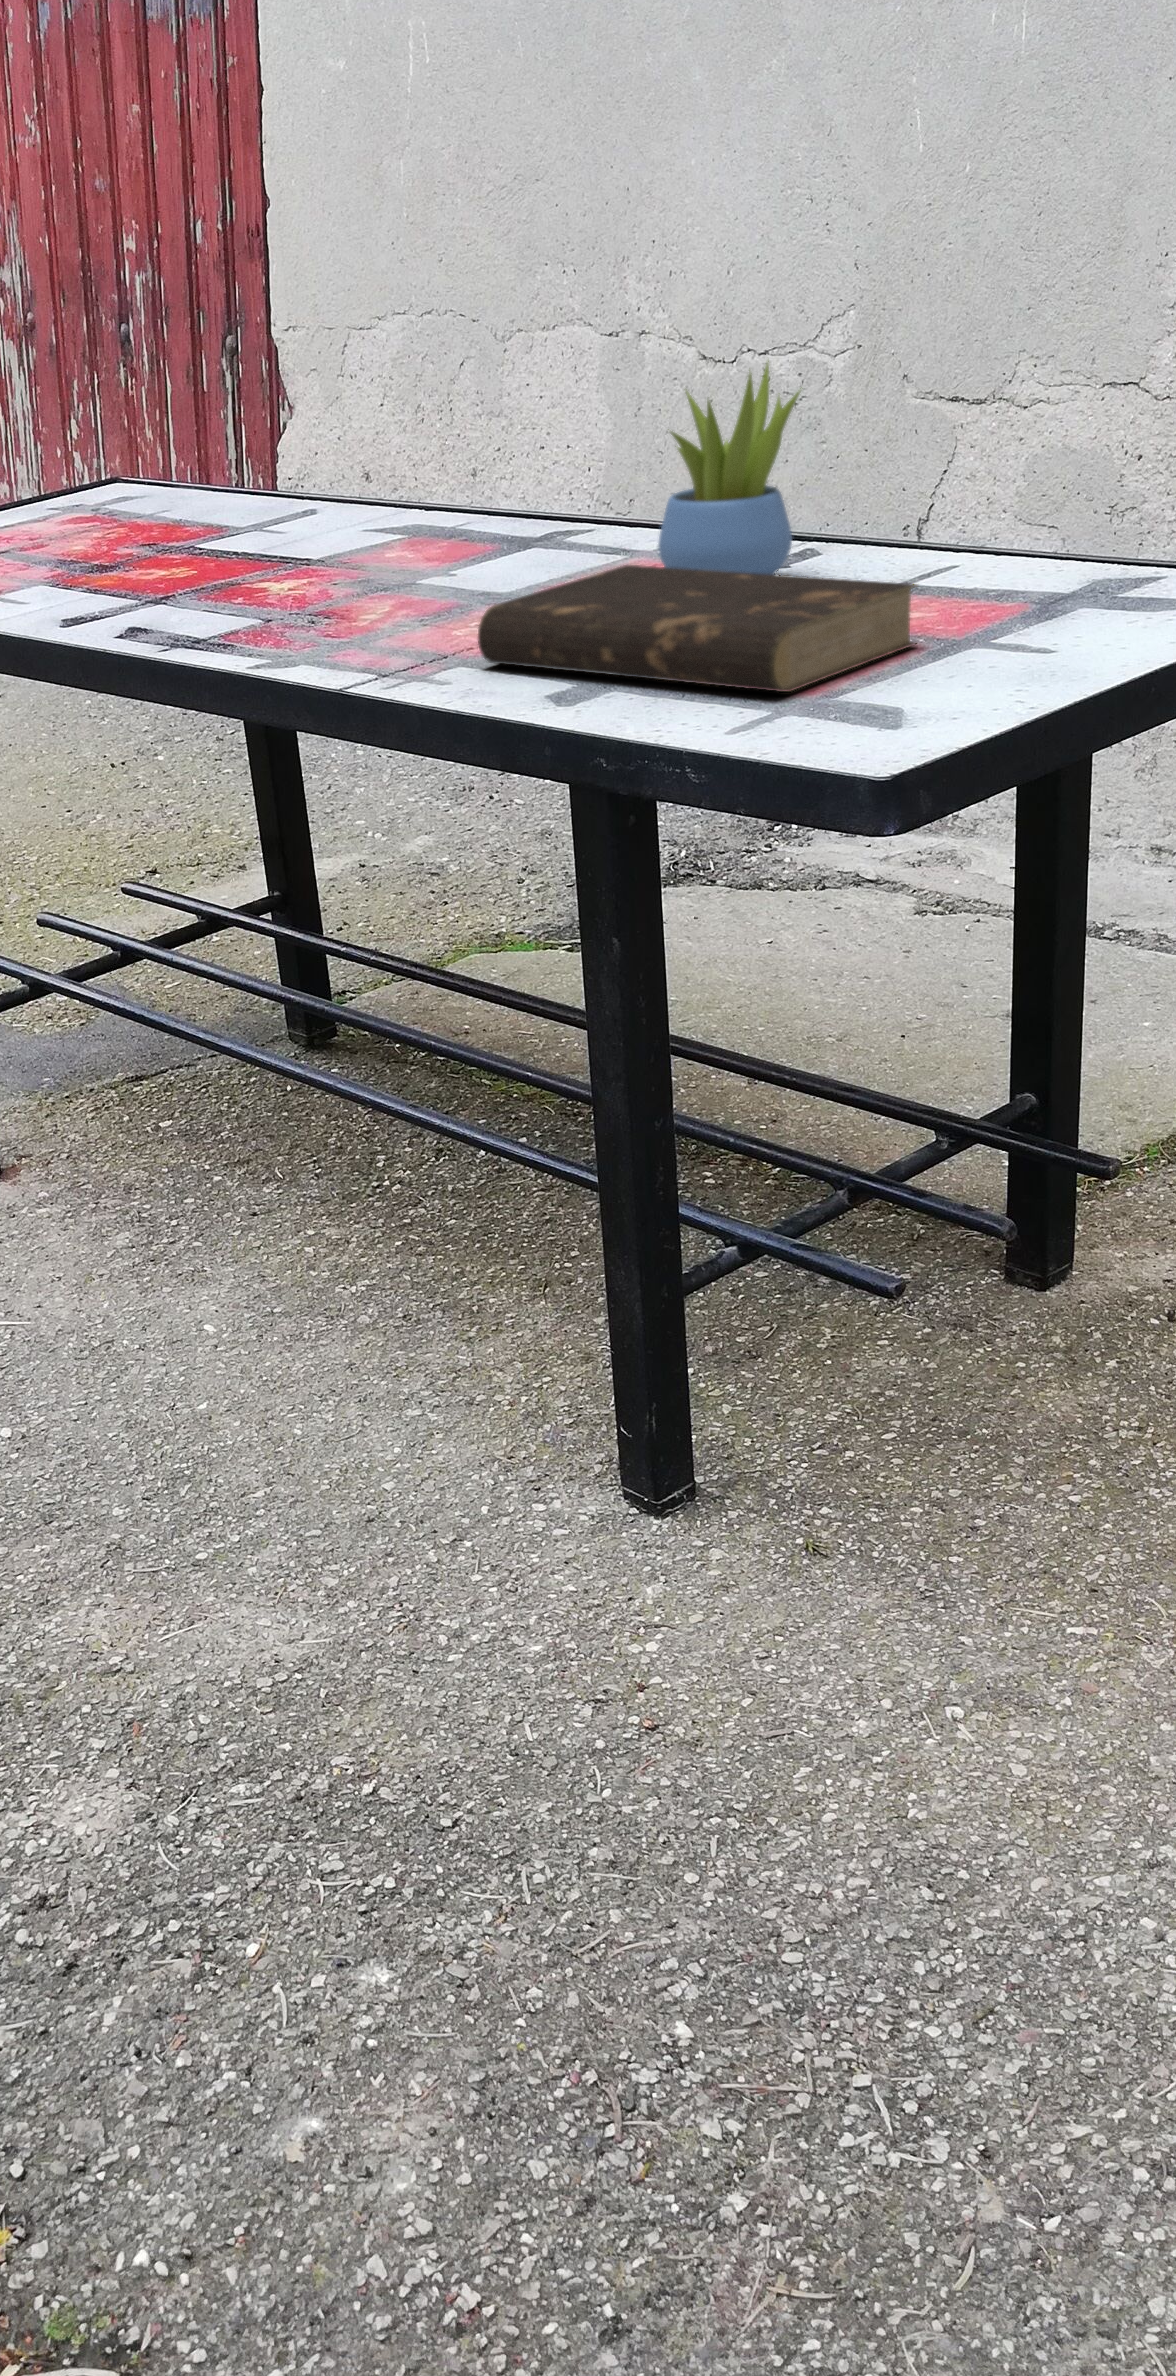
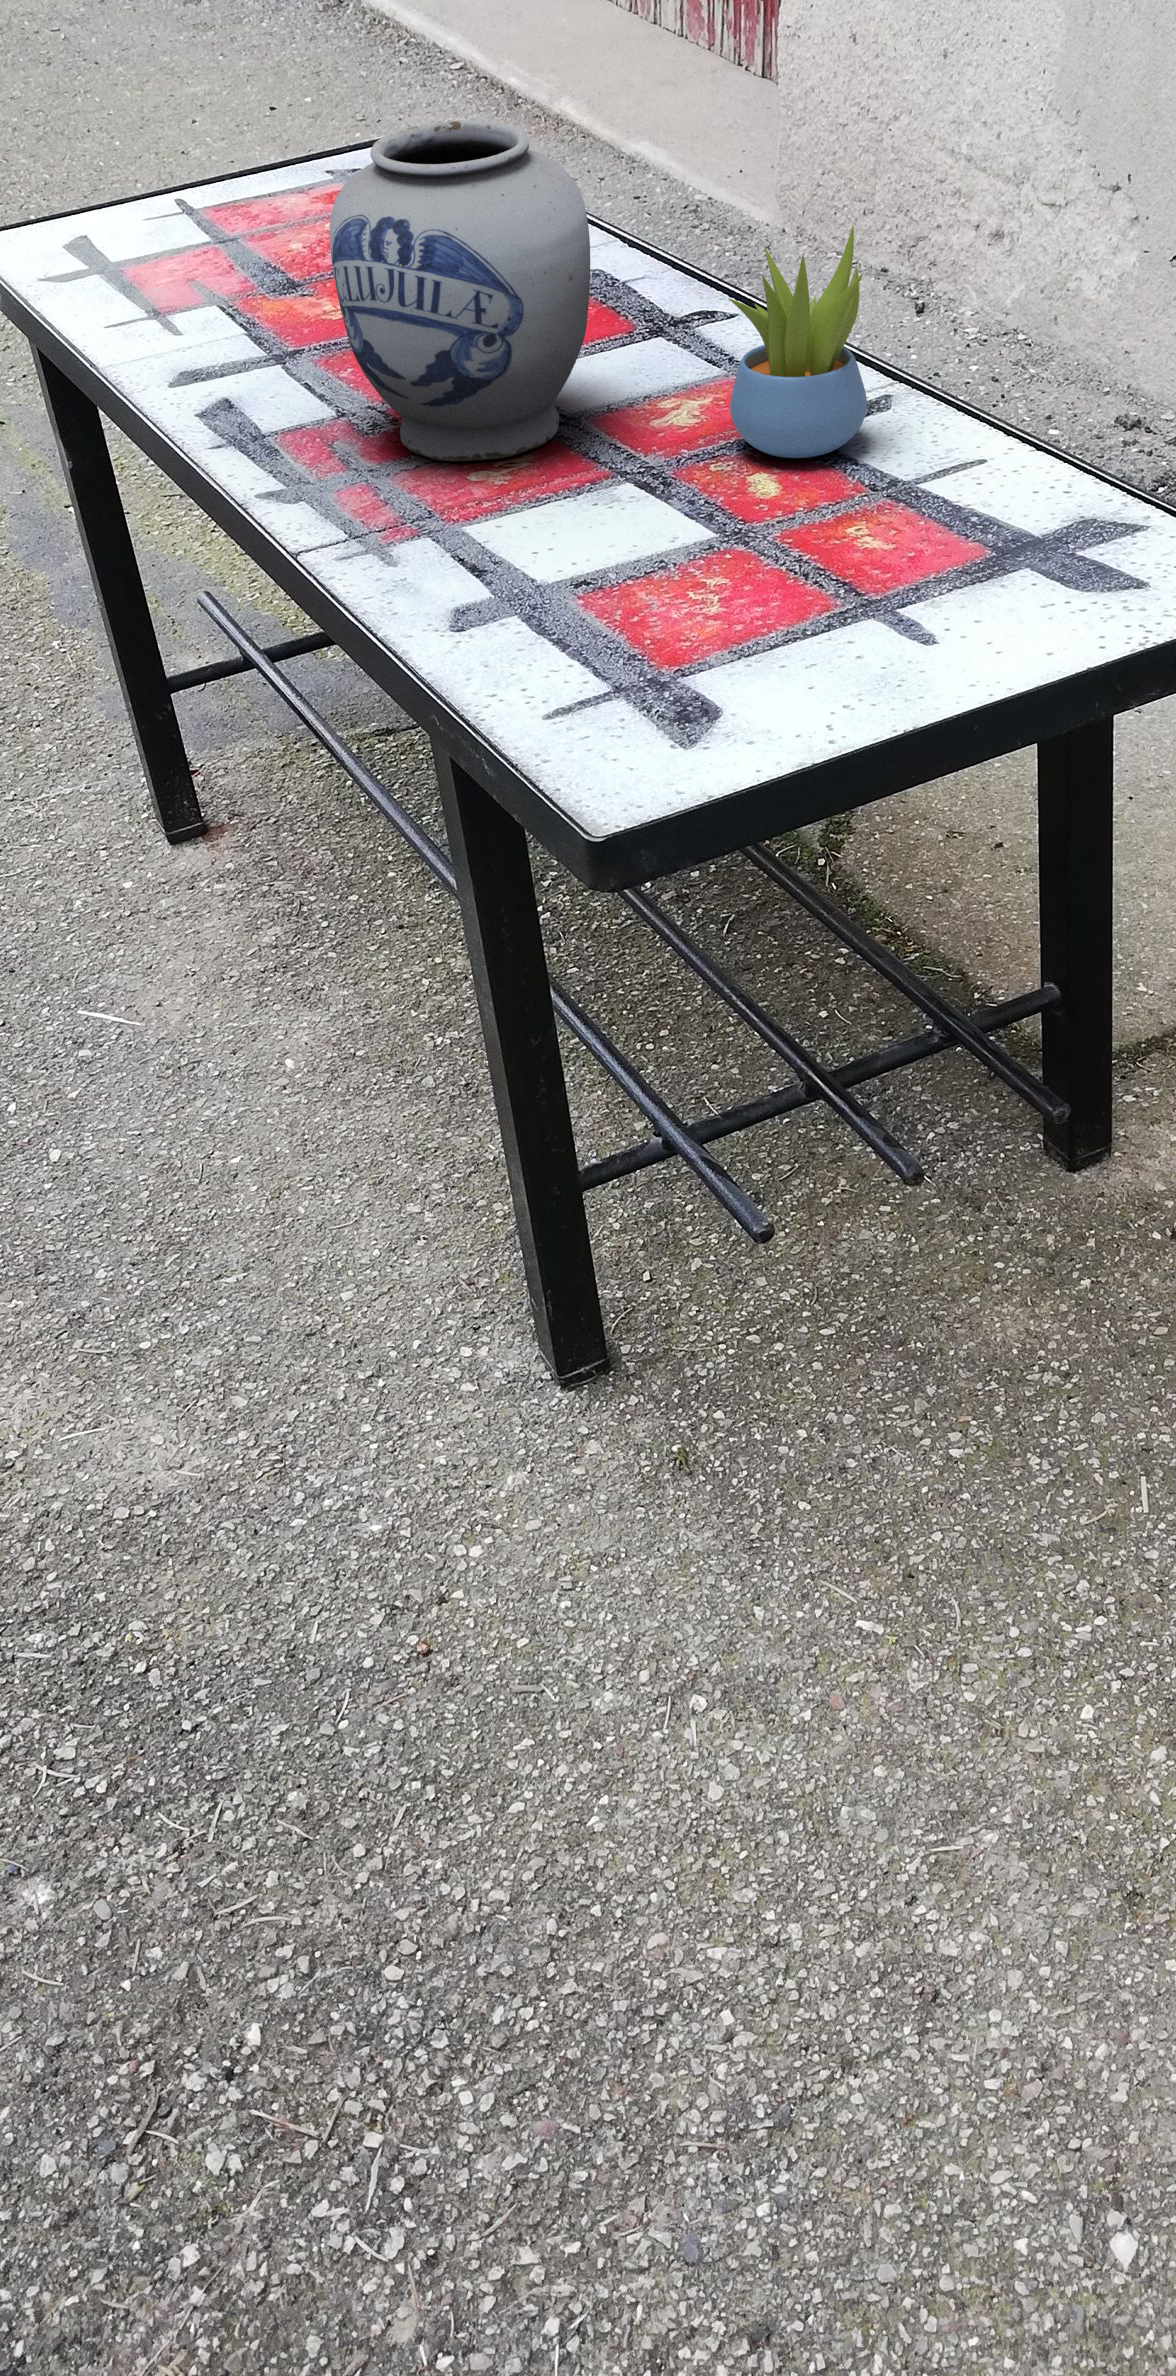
vase: none [261,292,515,626] -> present [330,120,590,461]
book: present [478,565,917,692] -> none [452,443,872,672]

